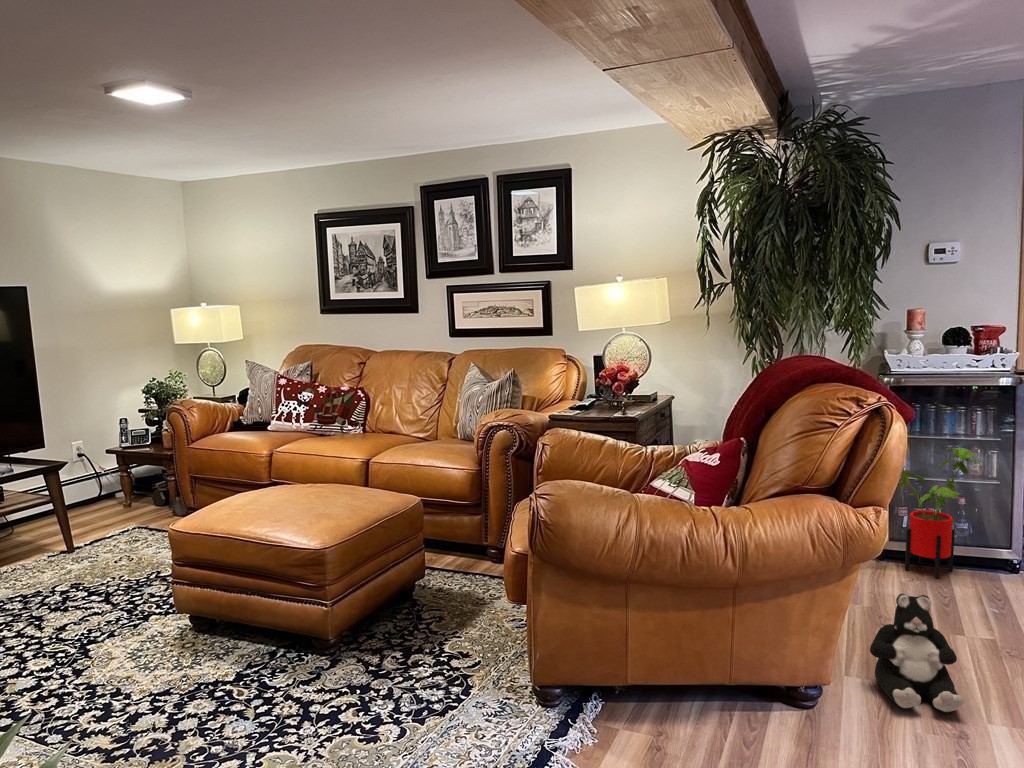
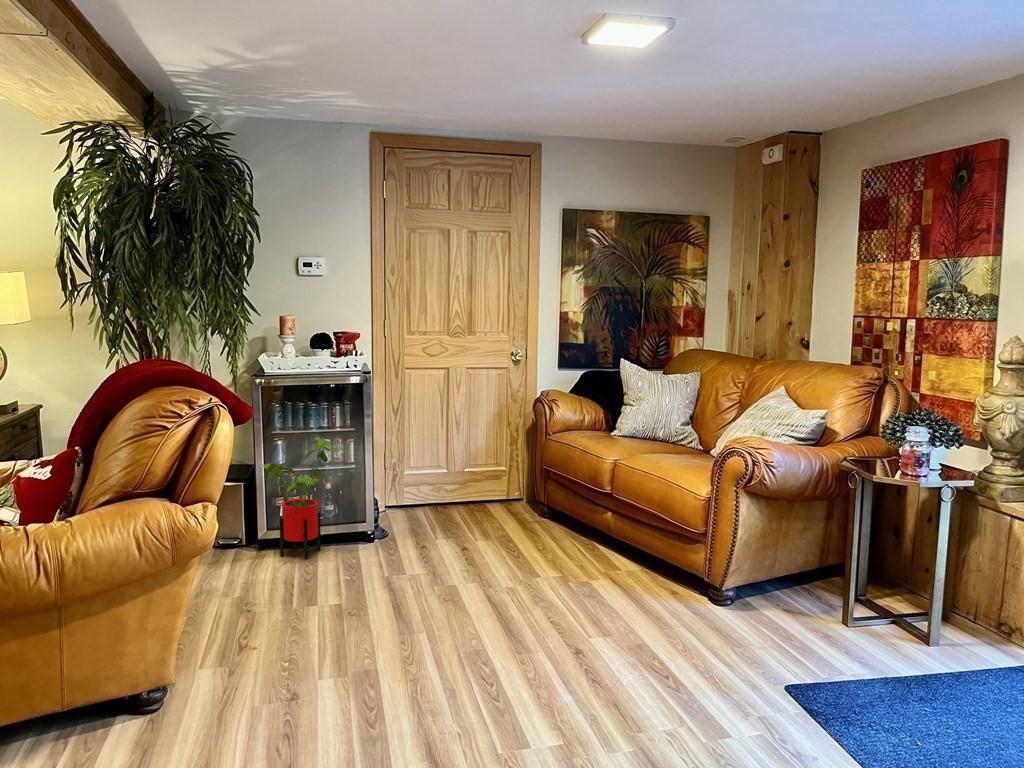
plush toy: present [870,594,964,712] -> none [218,577,296,686]

